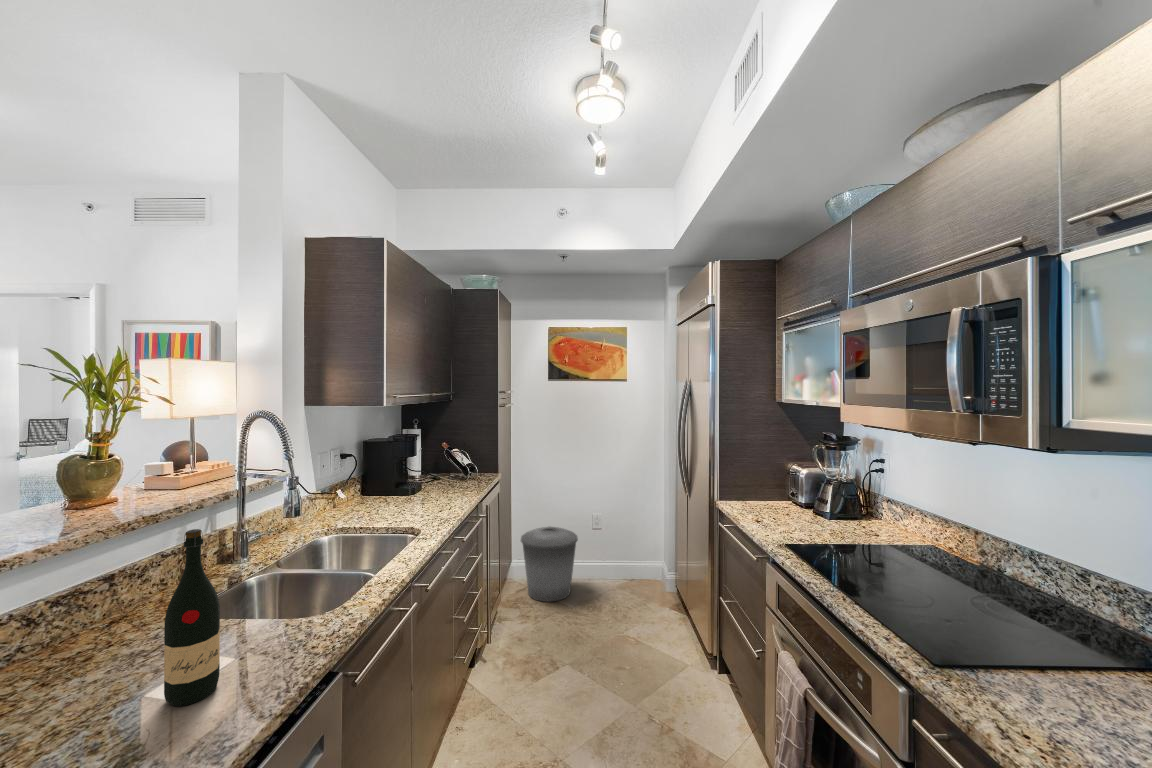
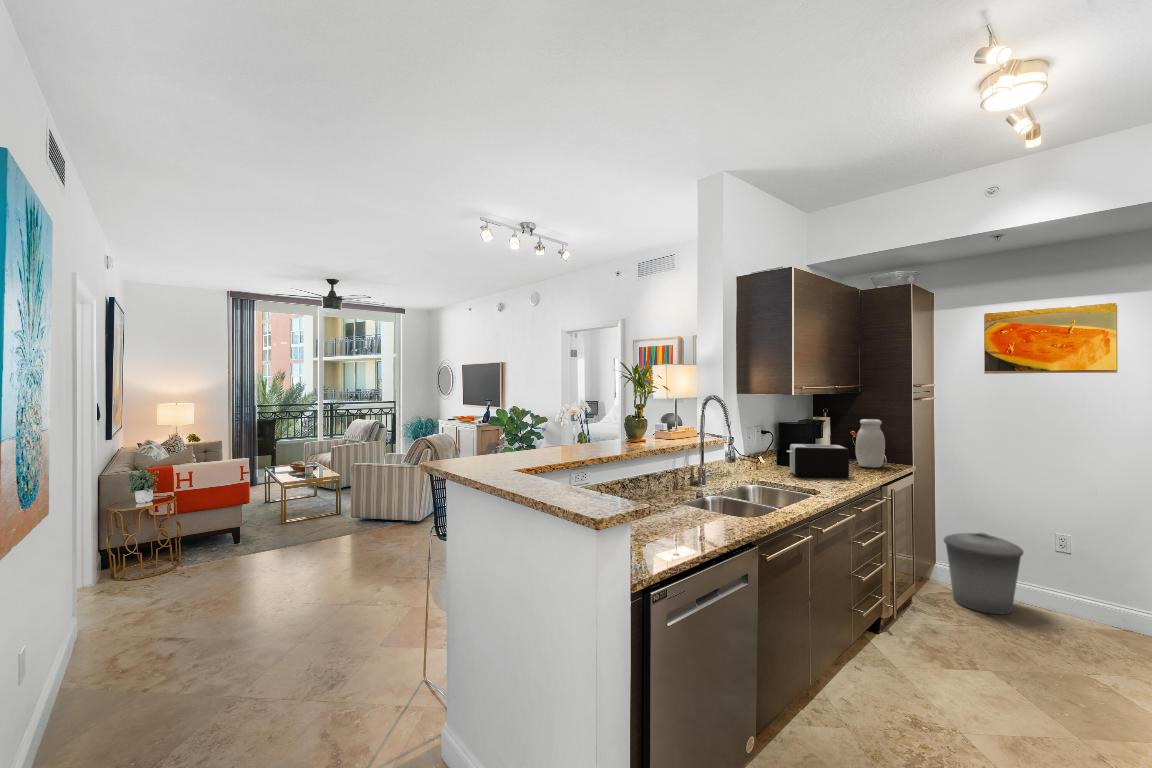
jar: none [448,429,477,482] -> present [855,419,885,468]
toaster: none [374,463,448,510] -> present [787,444,849,478]
wine bottle: present [164,529,220,706] -> none [678,448,698,527]

